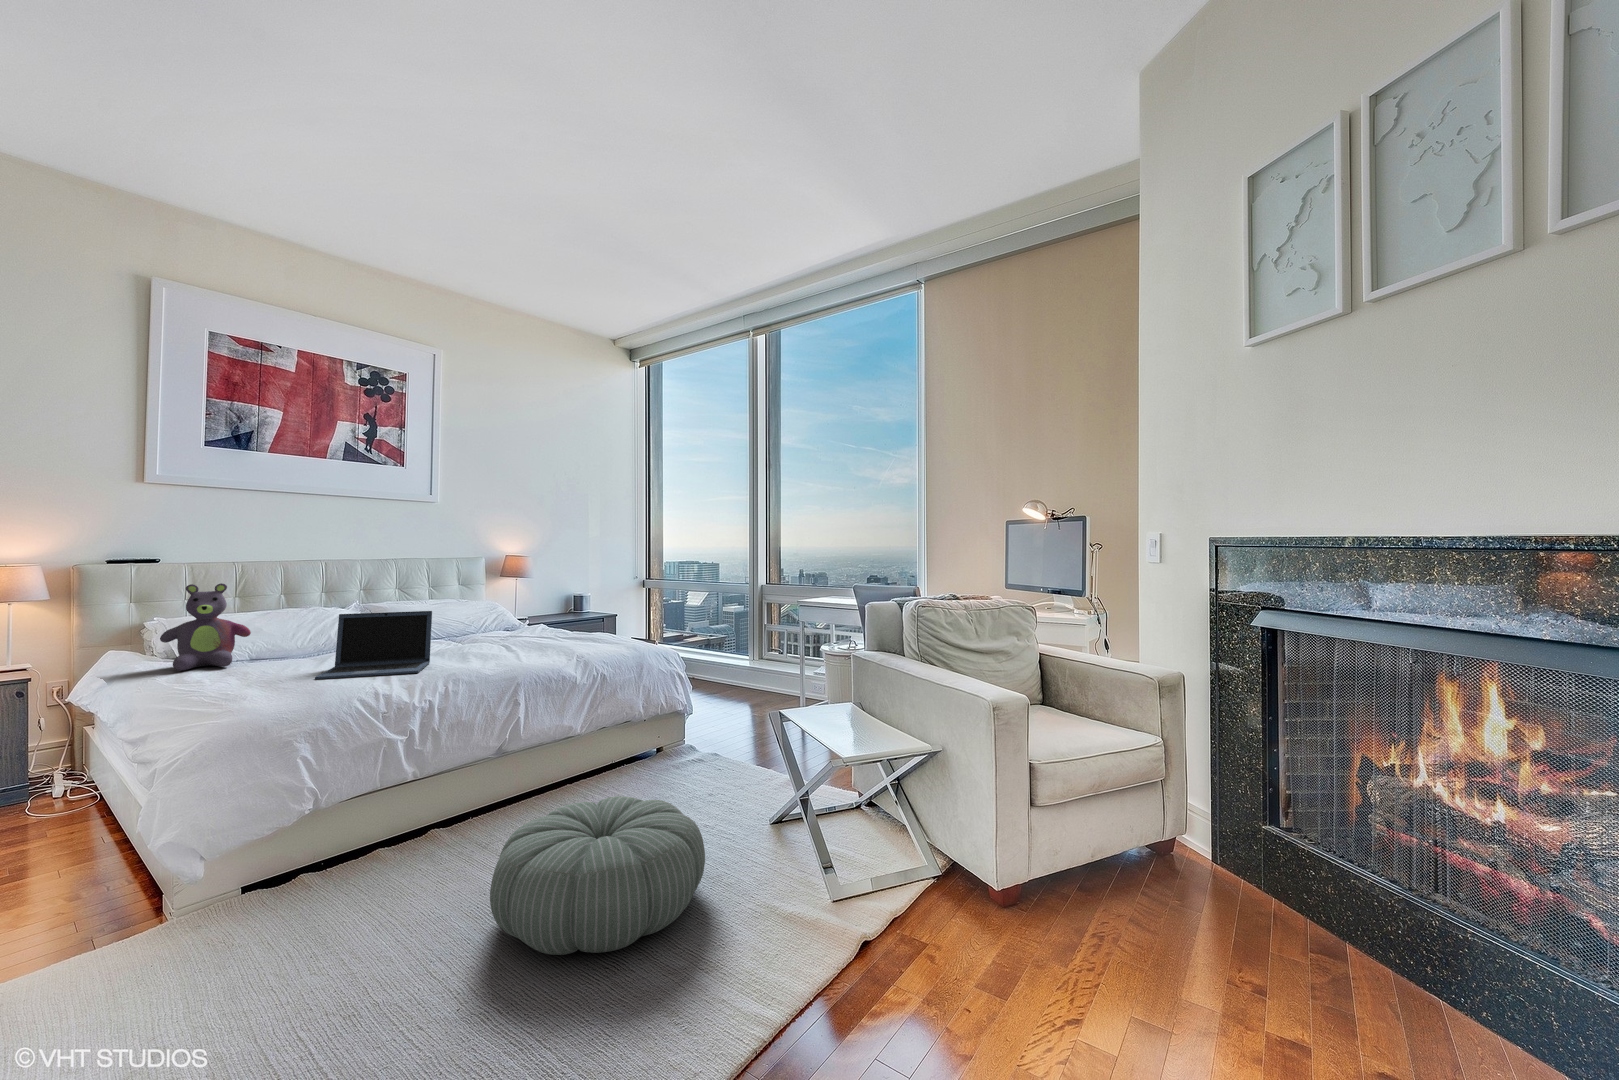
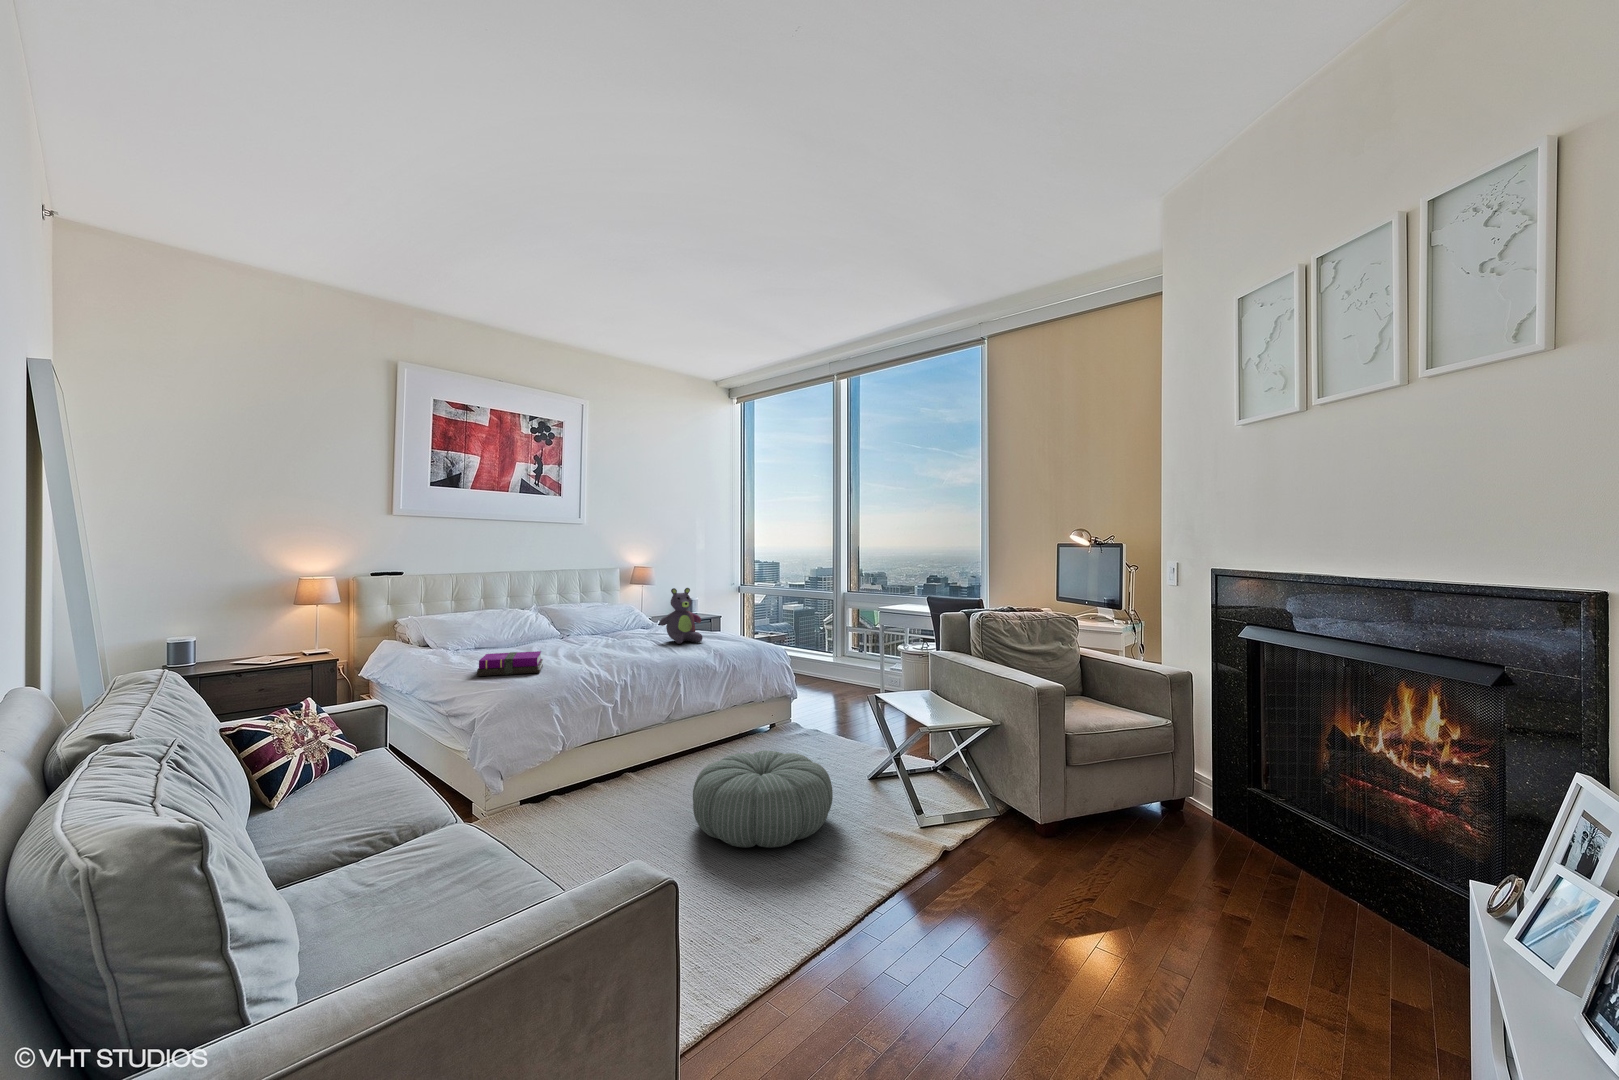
stuffed bear: present [160,583,251,671] -> present [659,588,703,644]
laptop: present [315,611,432,679] -> none [541,614,611,663]
notebook: none [192,663,314,701] -> present [477,651,543,676]

